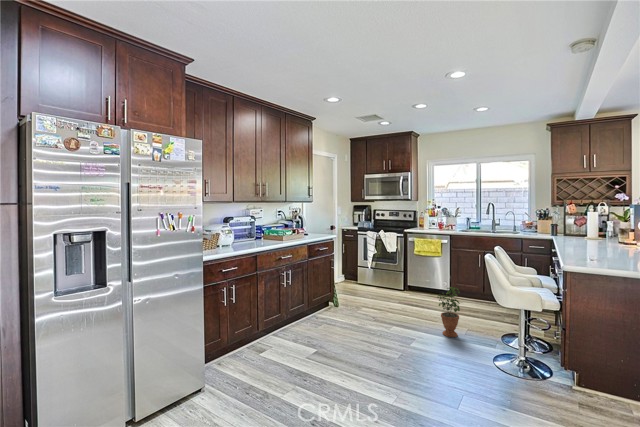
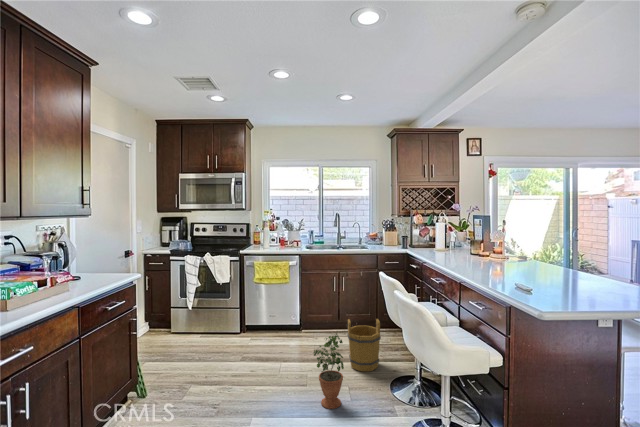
bucket: none [476,284,508,326] -> present [346,319,381,371]

